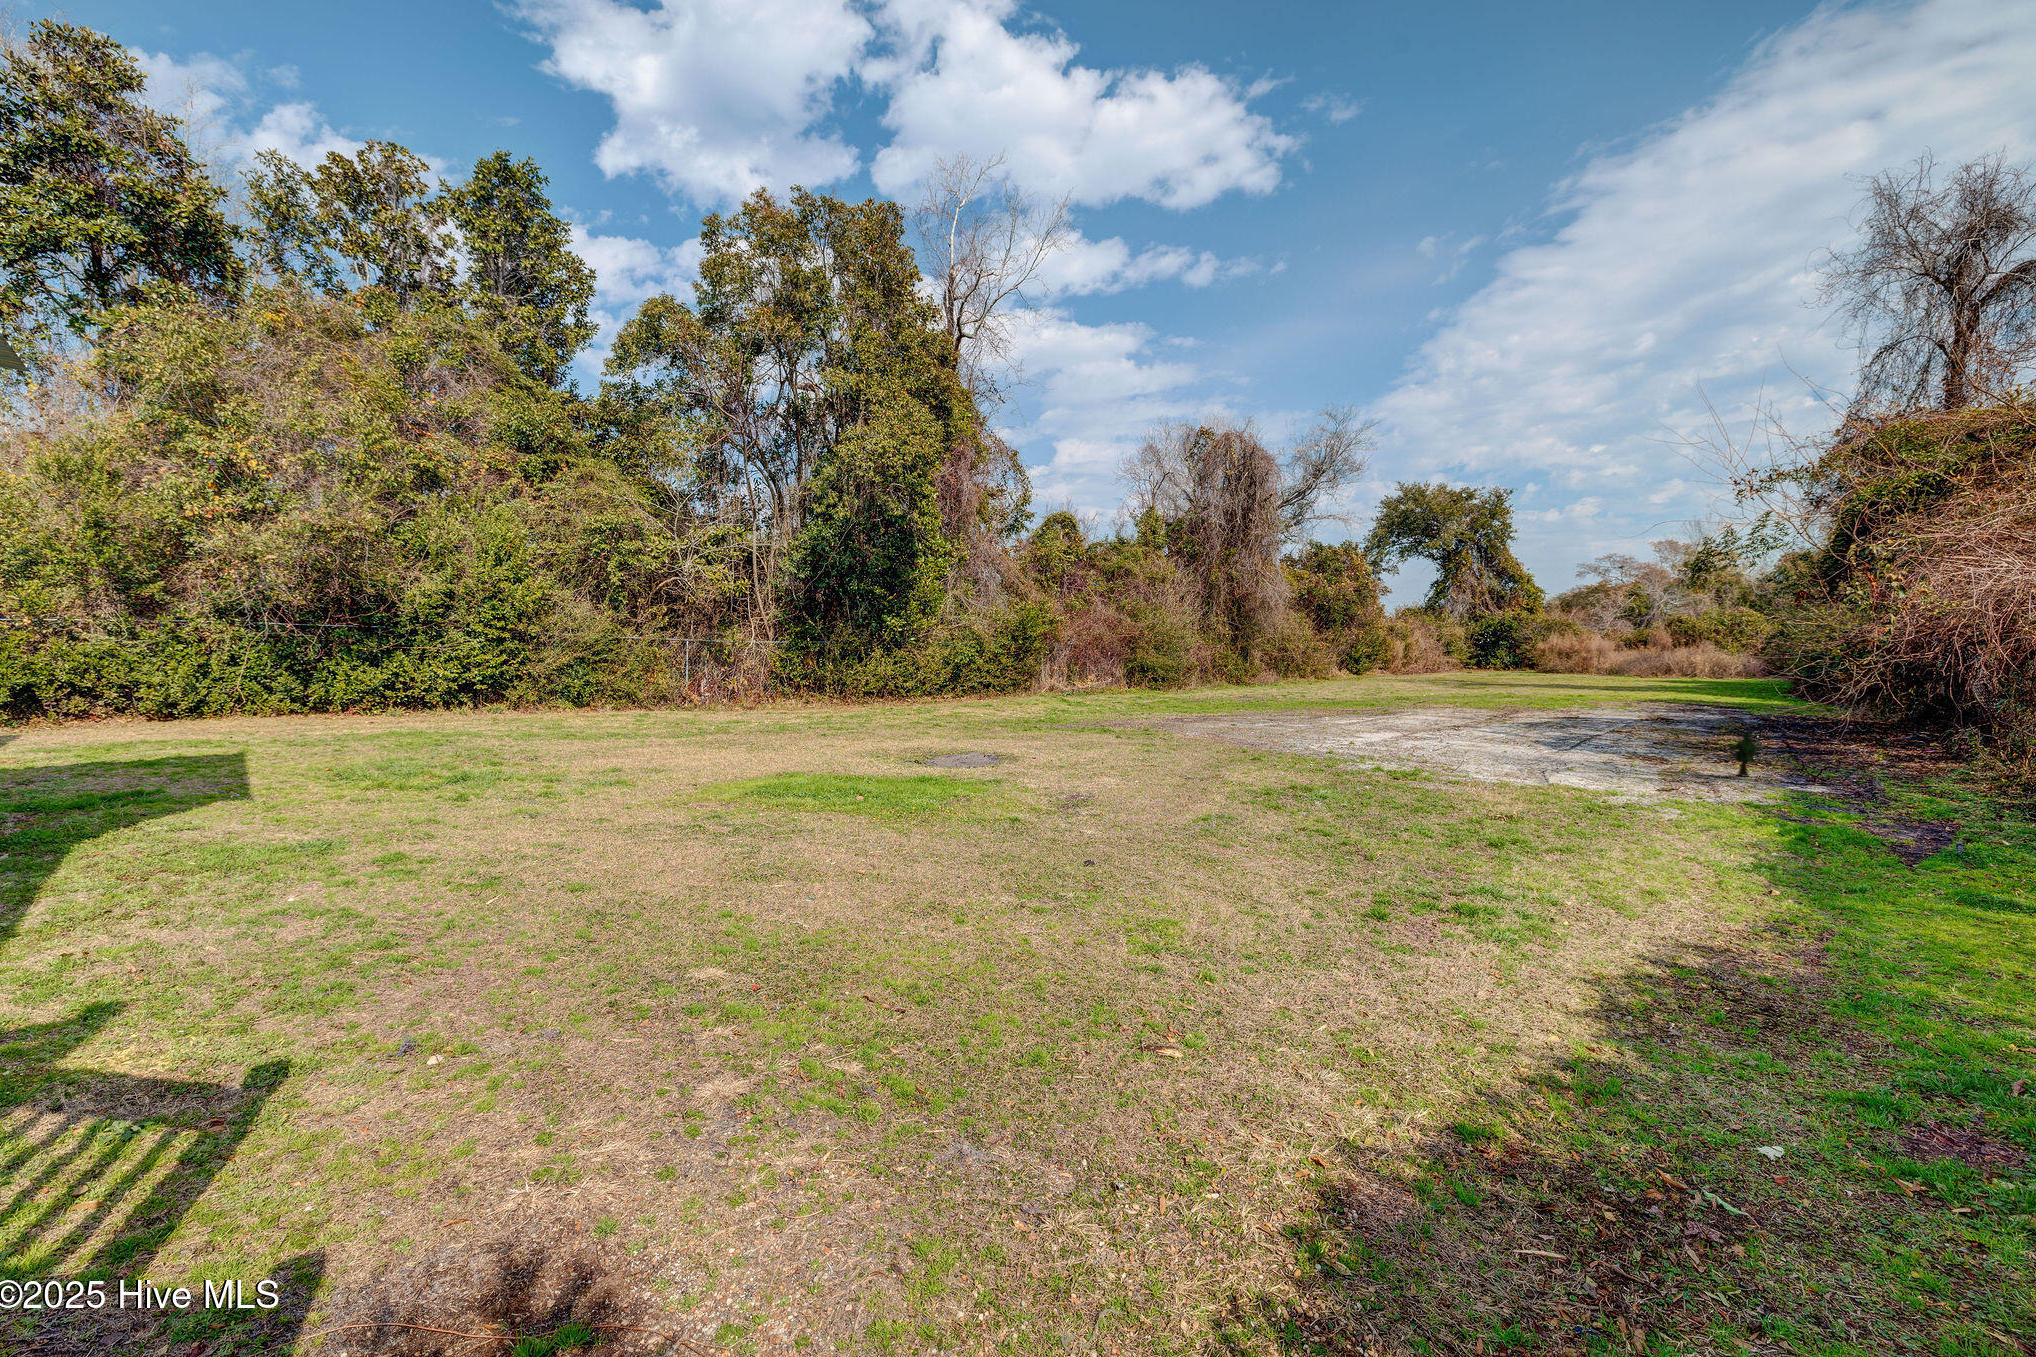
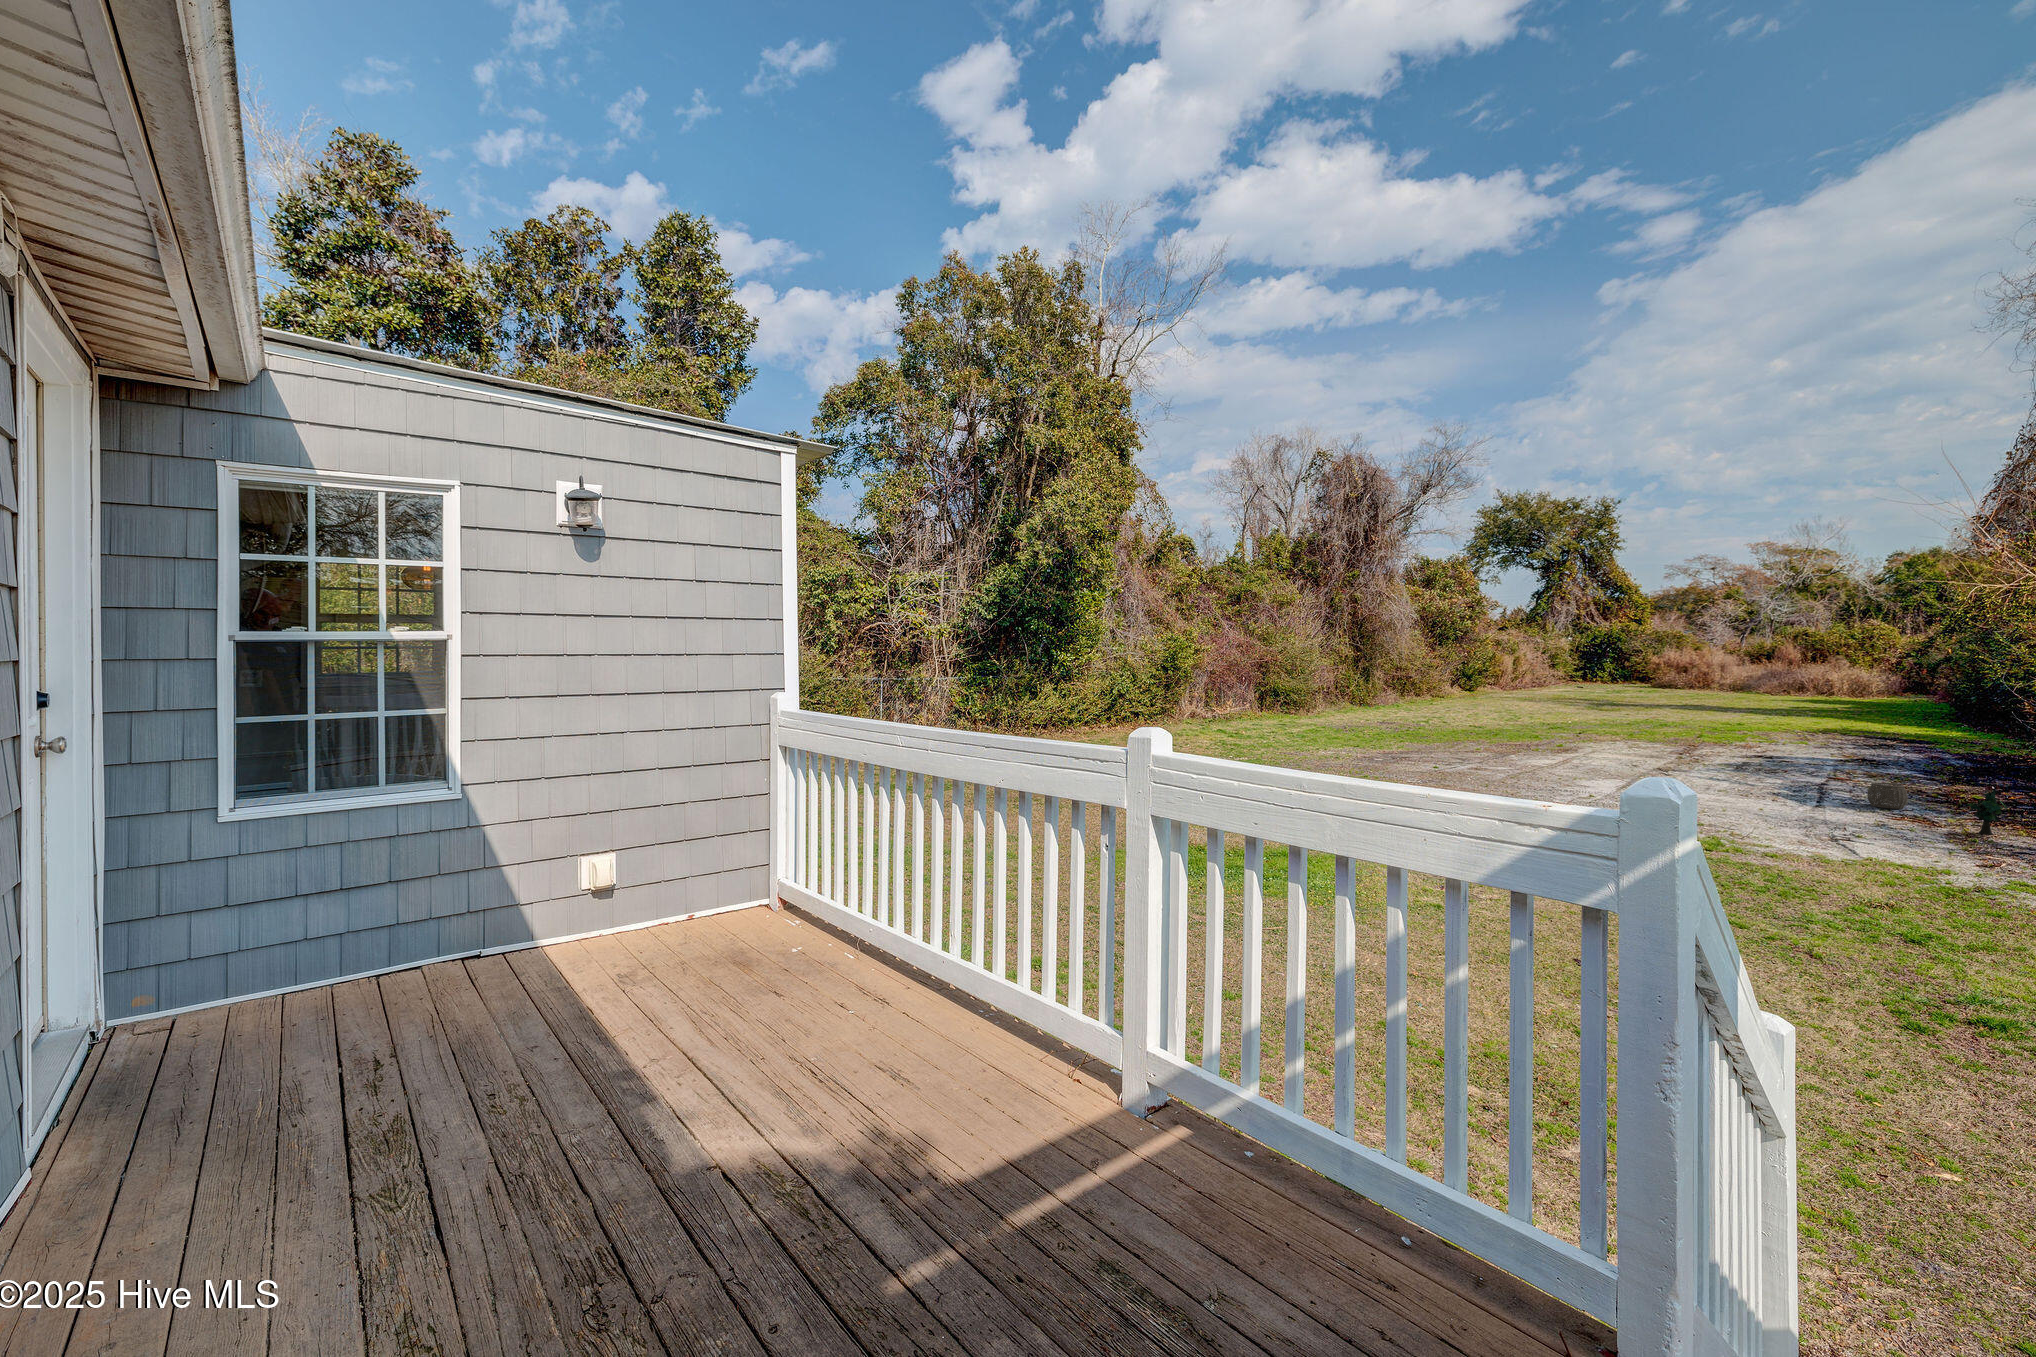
woven basket: none [1647,731,1685,758] -> present [1867,782,1908,809]

